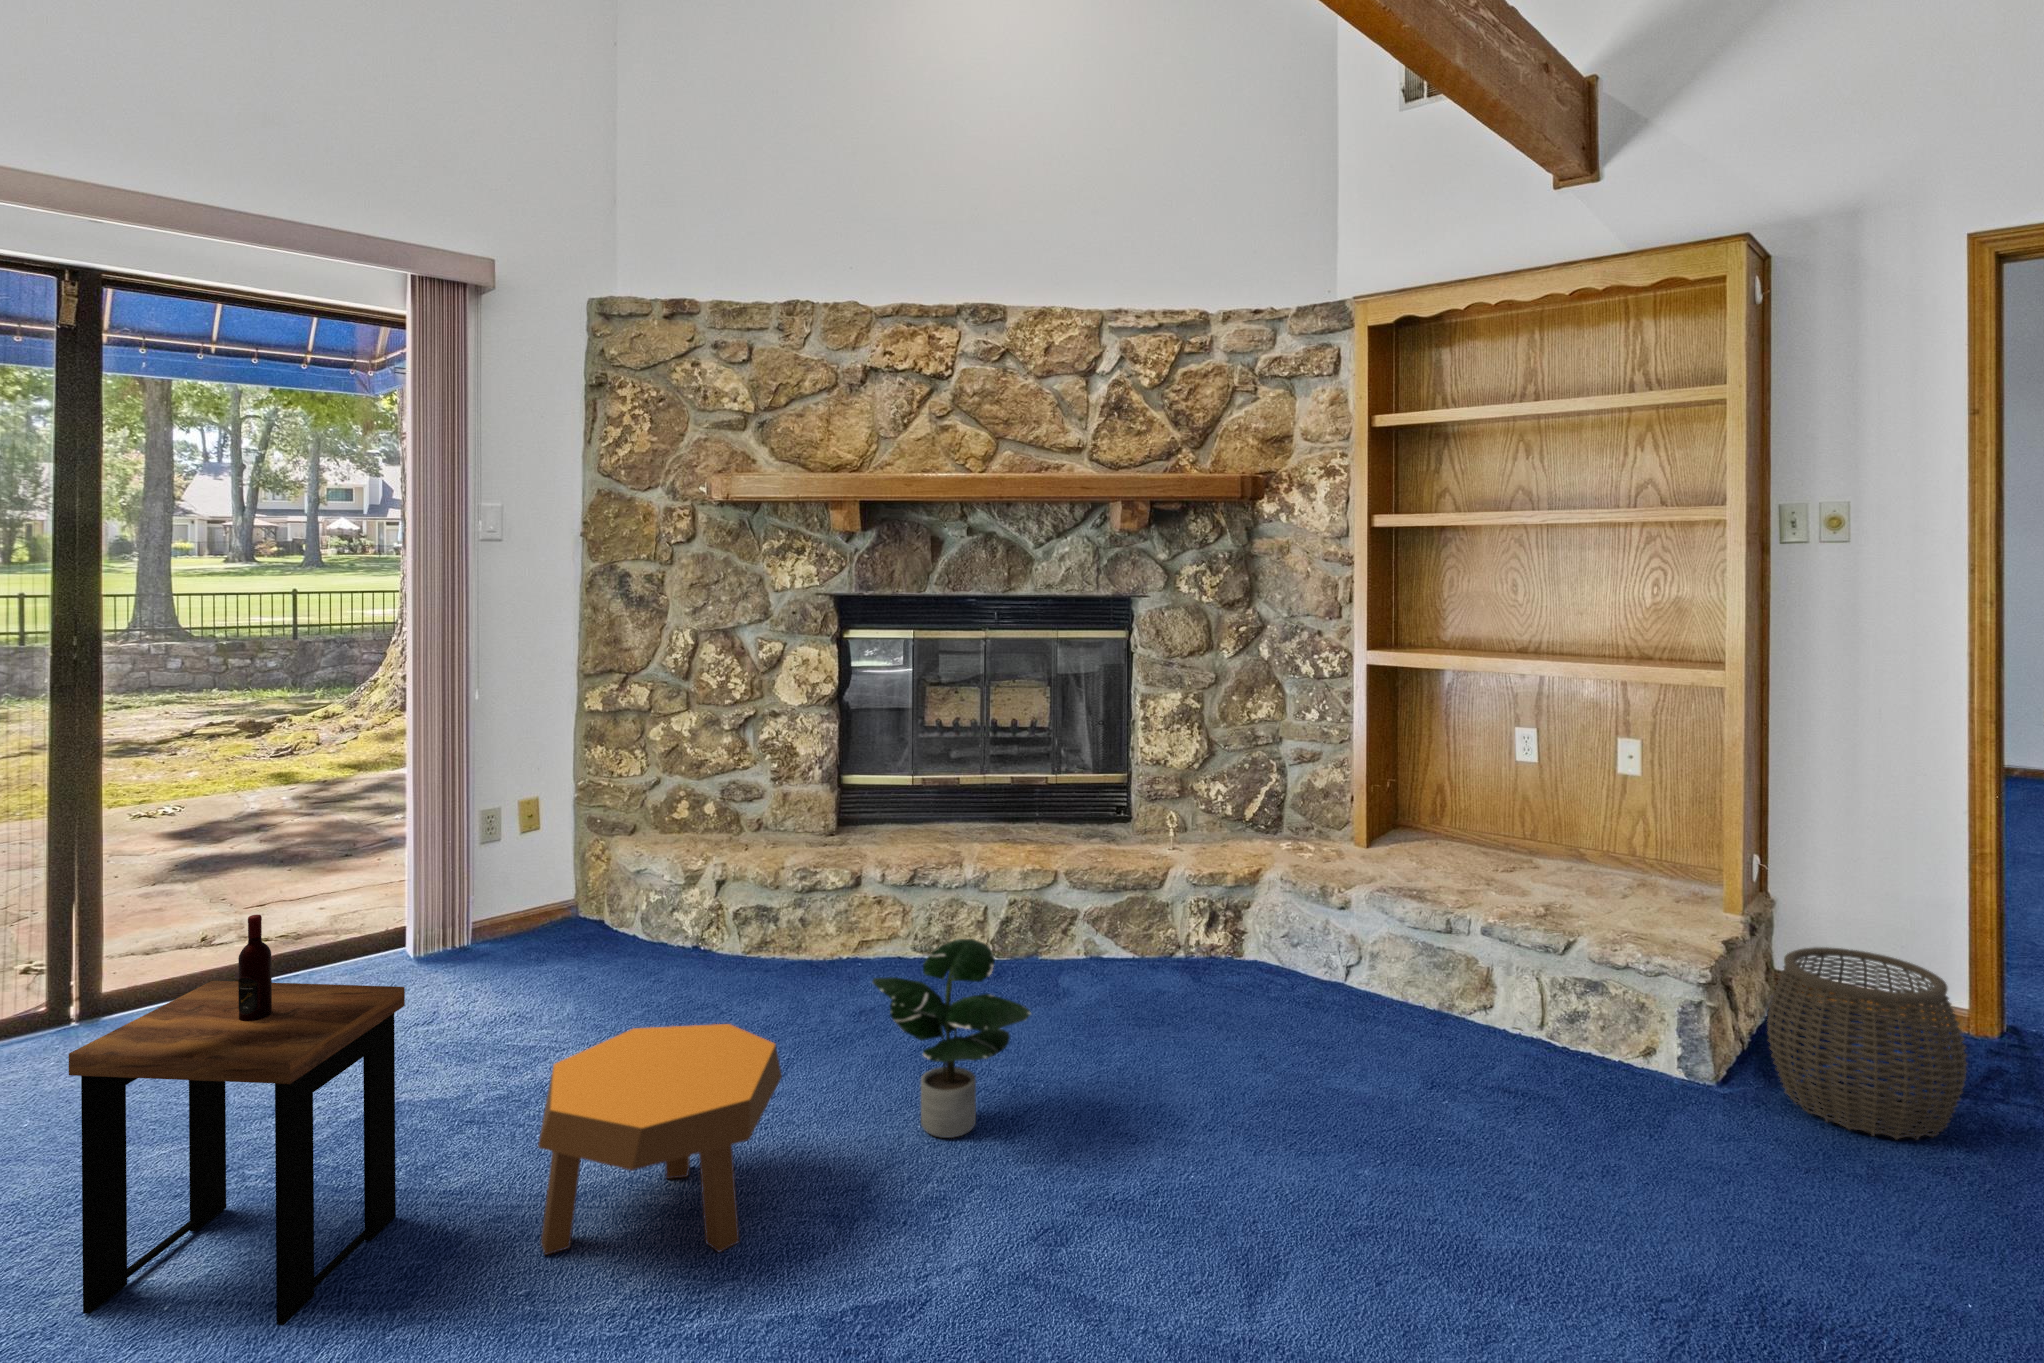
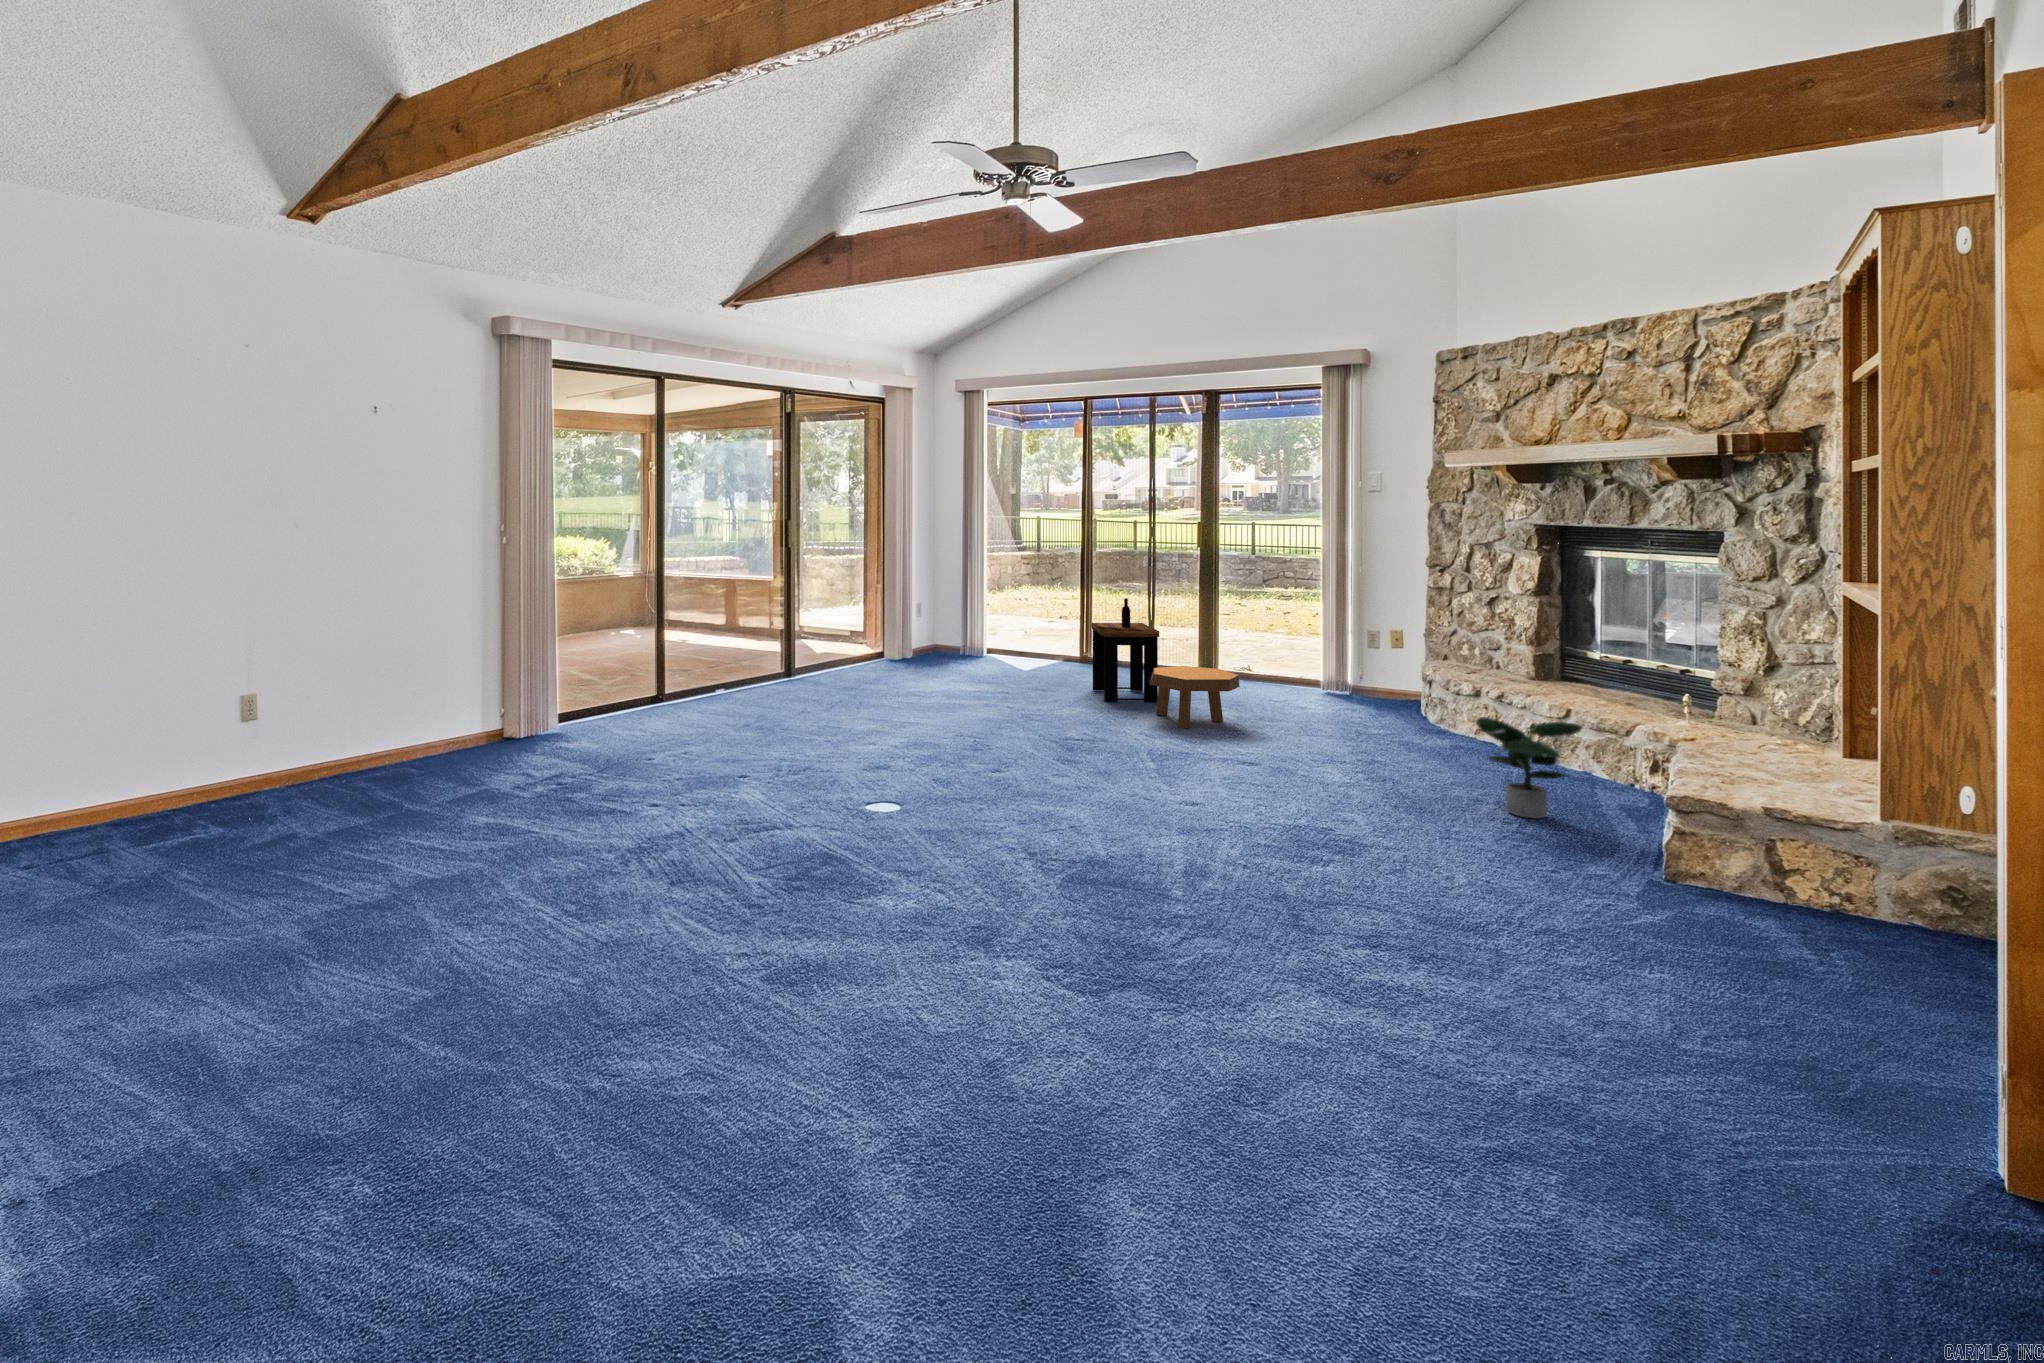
potted plant: present [873,939,1031,1138] -> present [1476,717,1582,819]
woven basket: present [1767,947,1967,1140] -> none [1613,806,1802,960]

